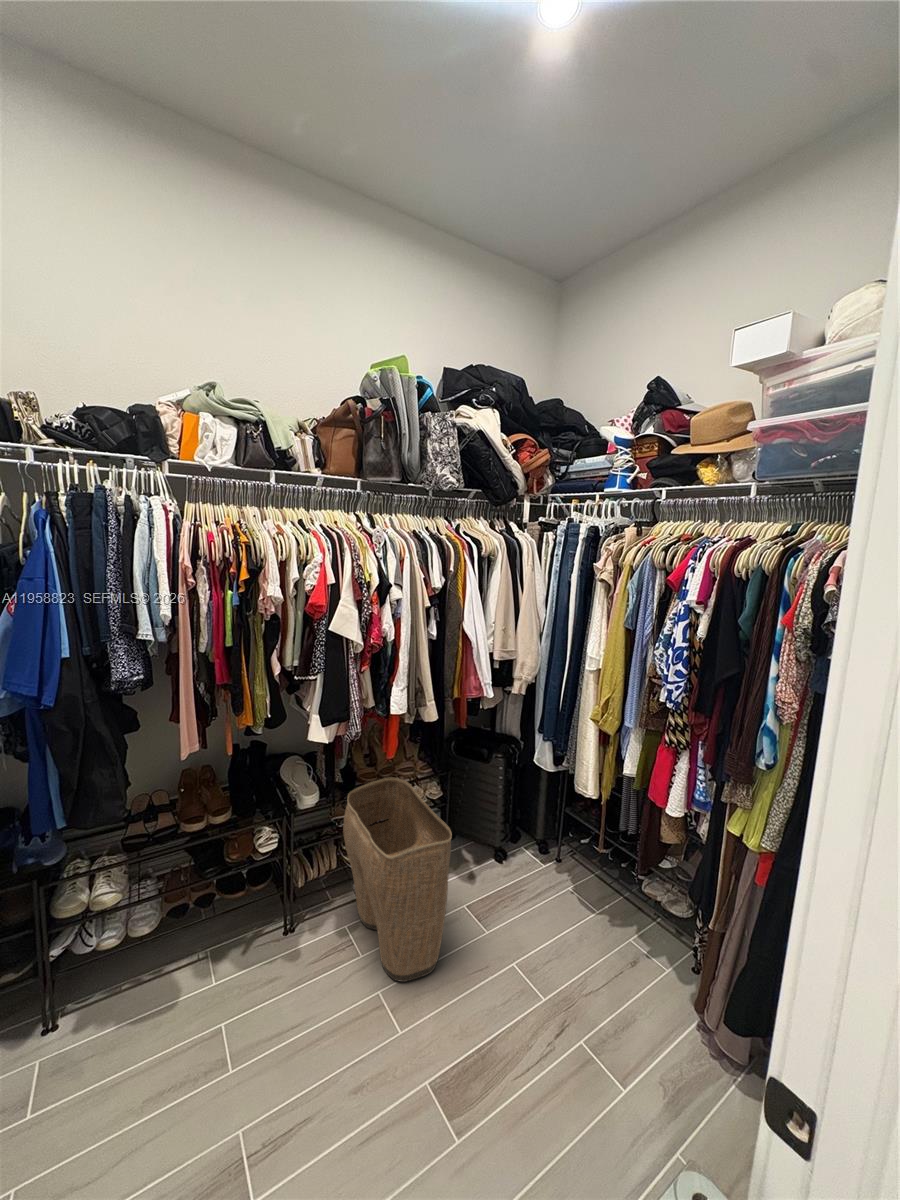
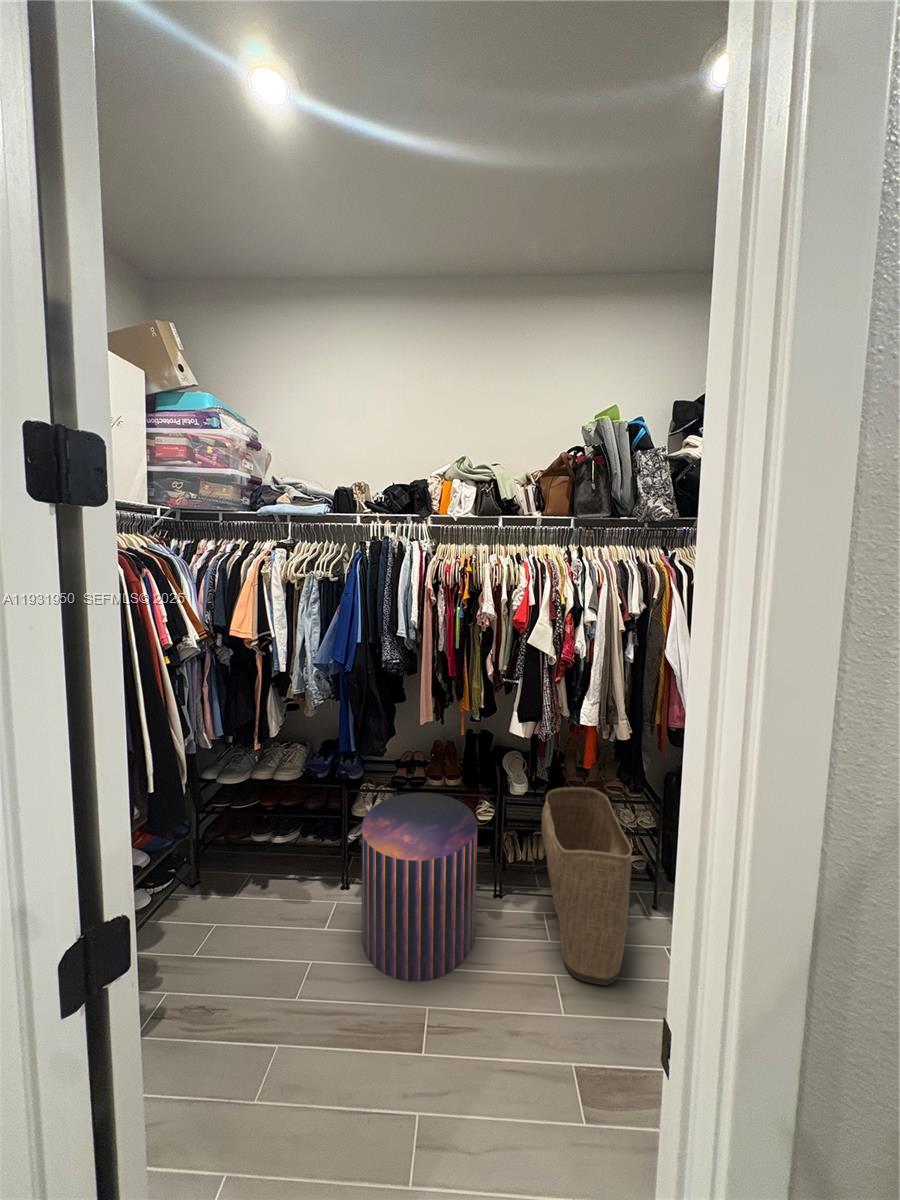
pouf: none [96,840,279,1119] -> present [362,793,477,982]

